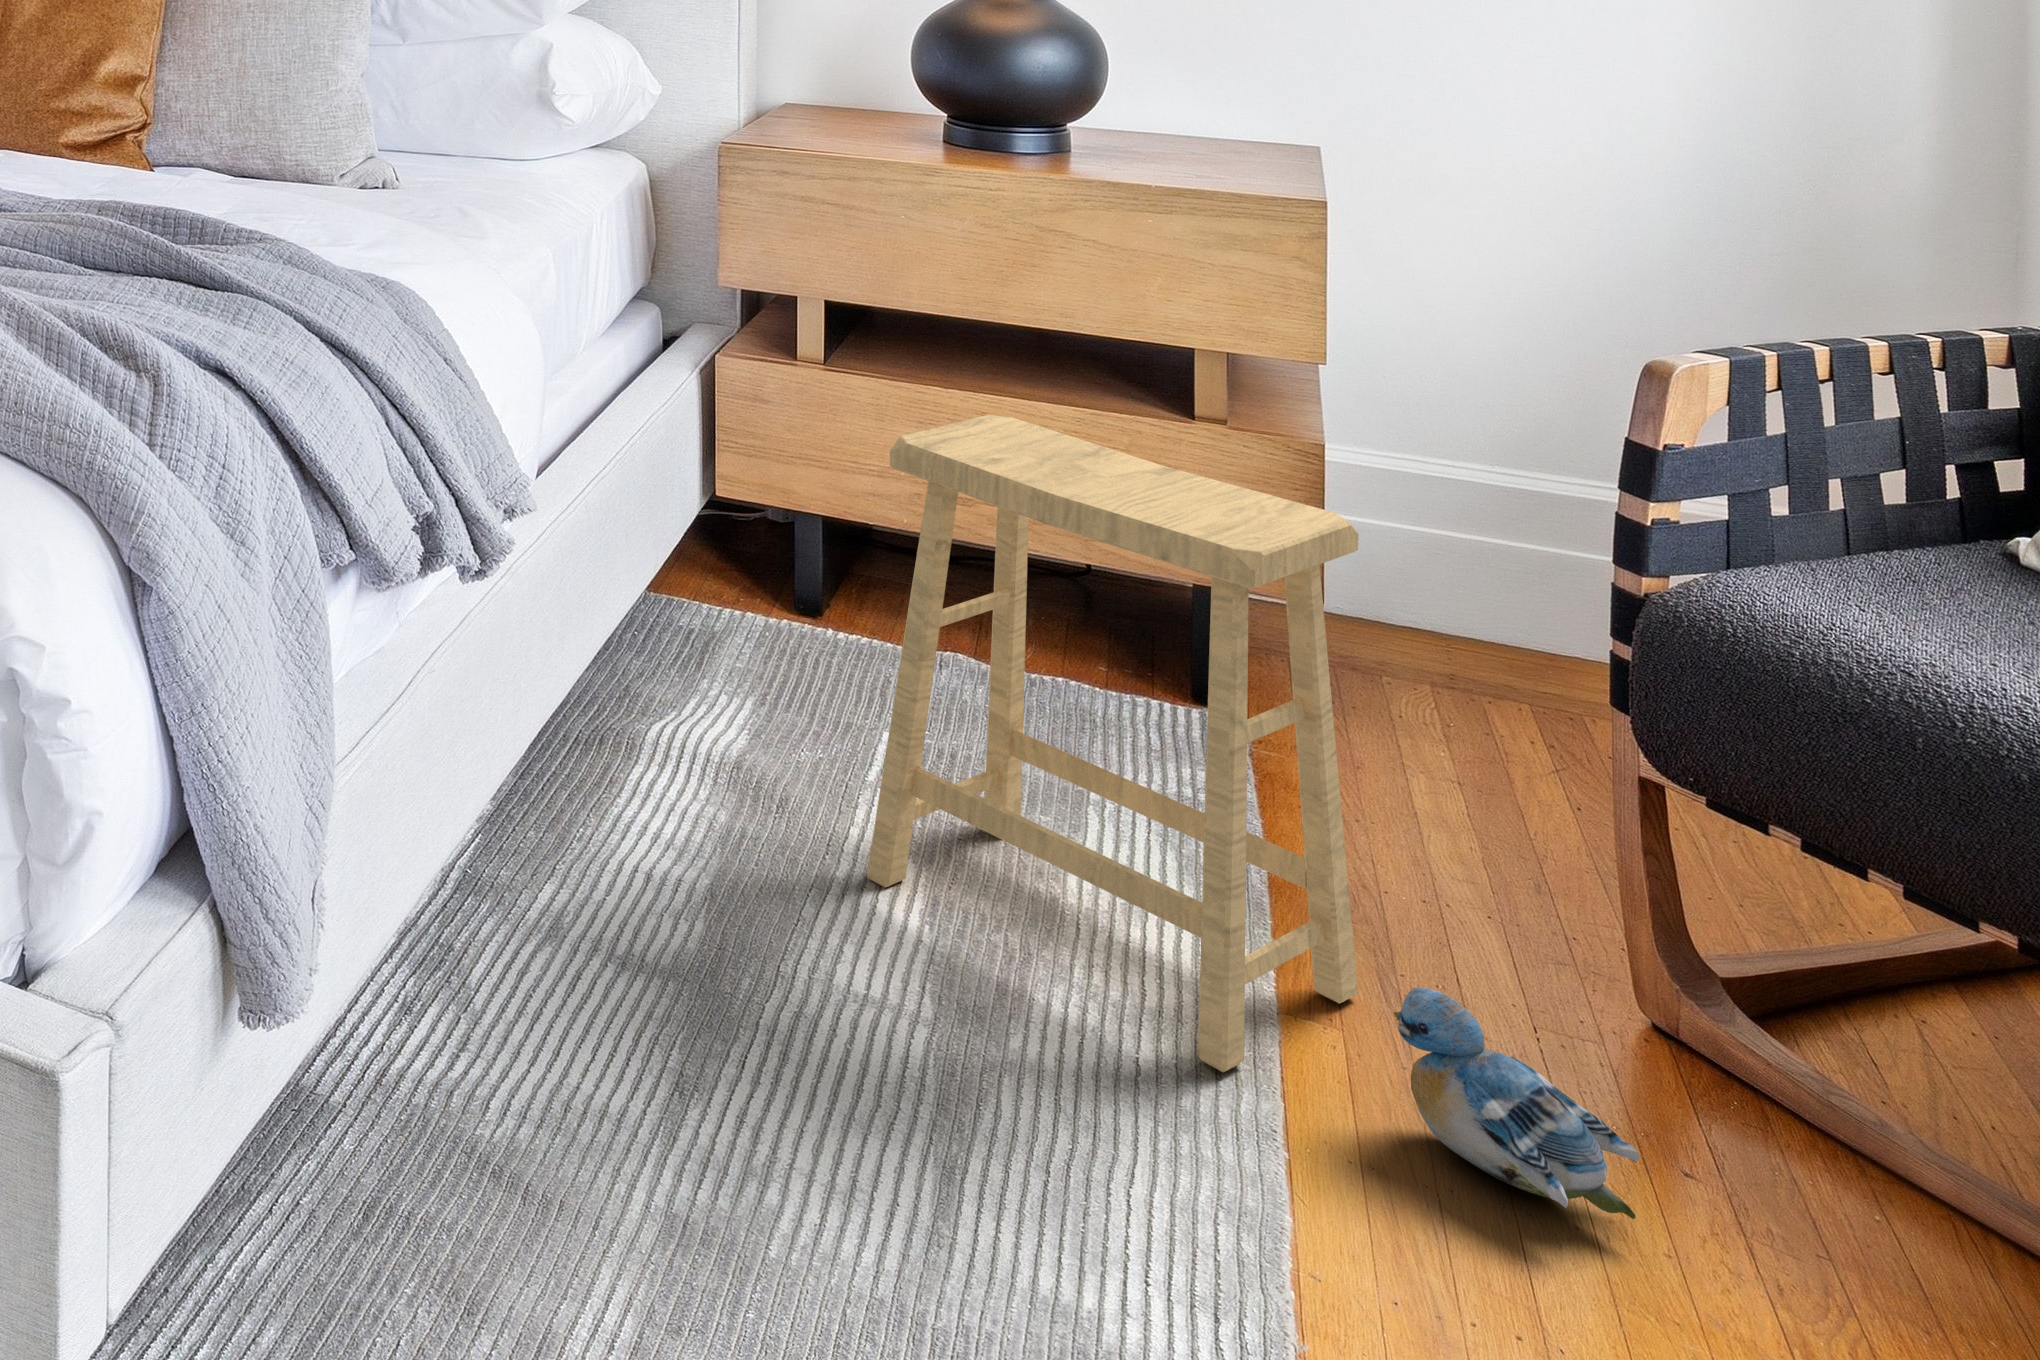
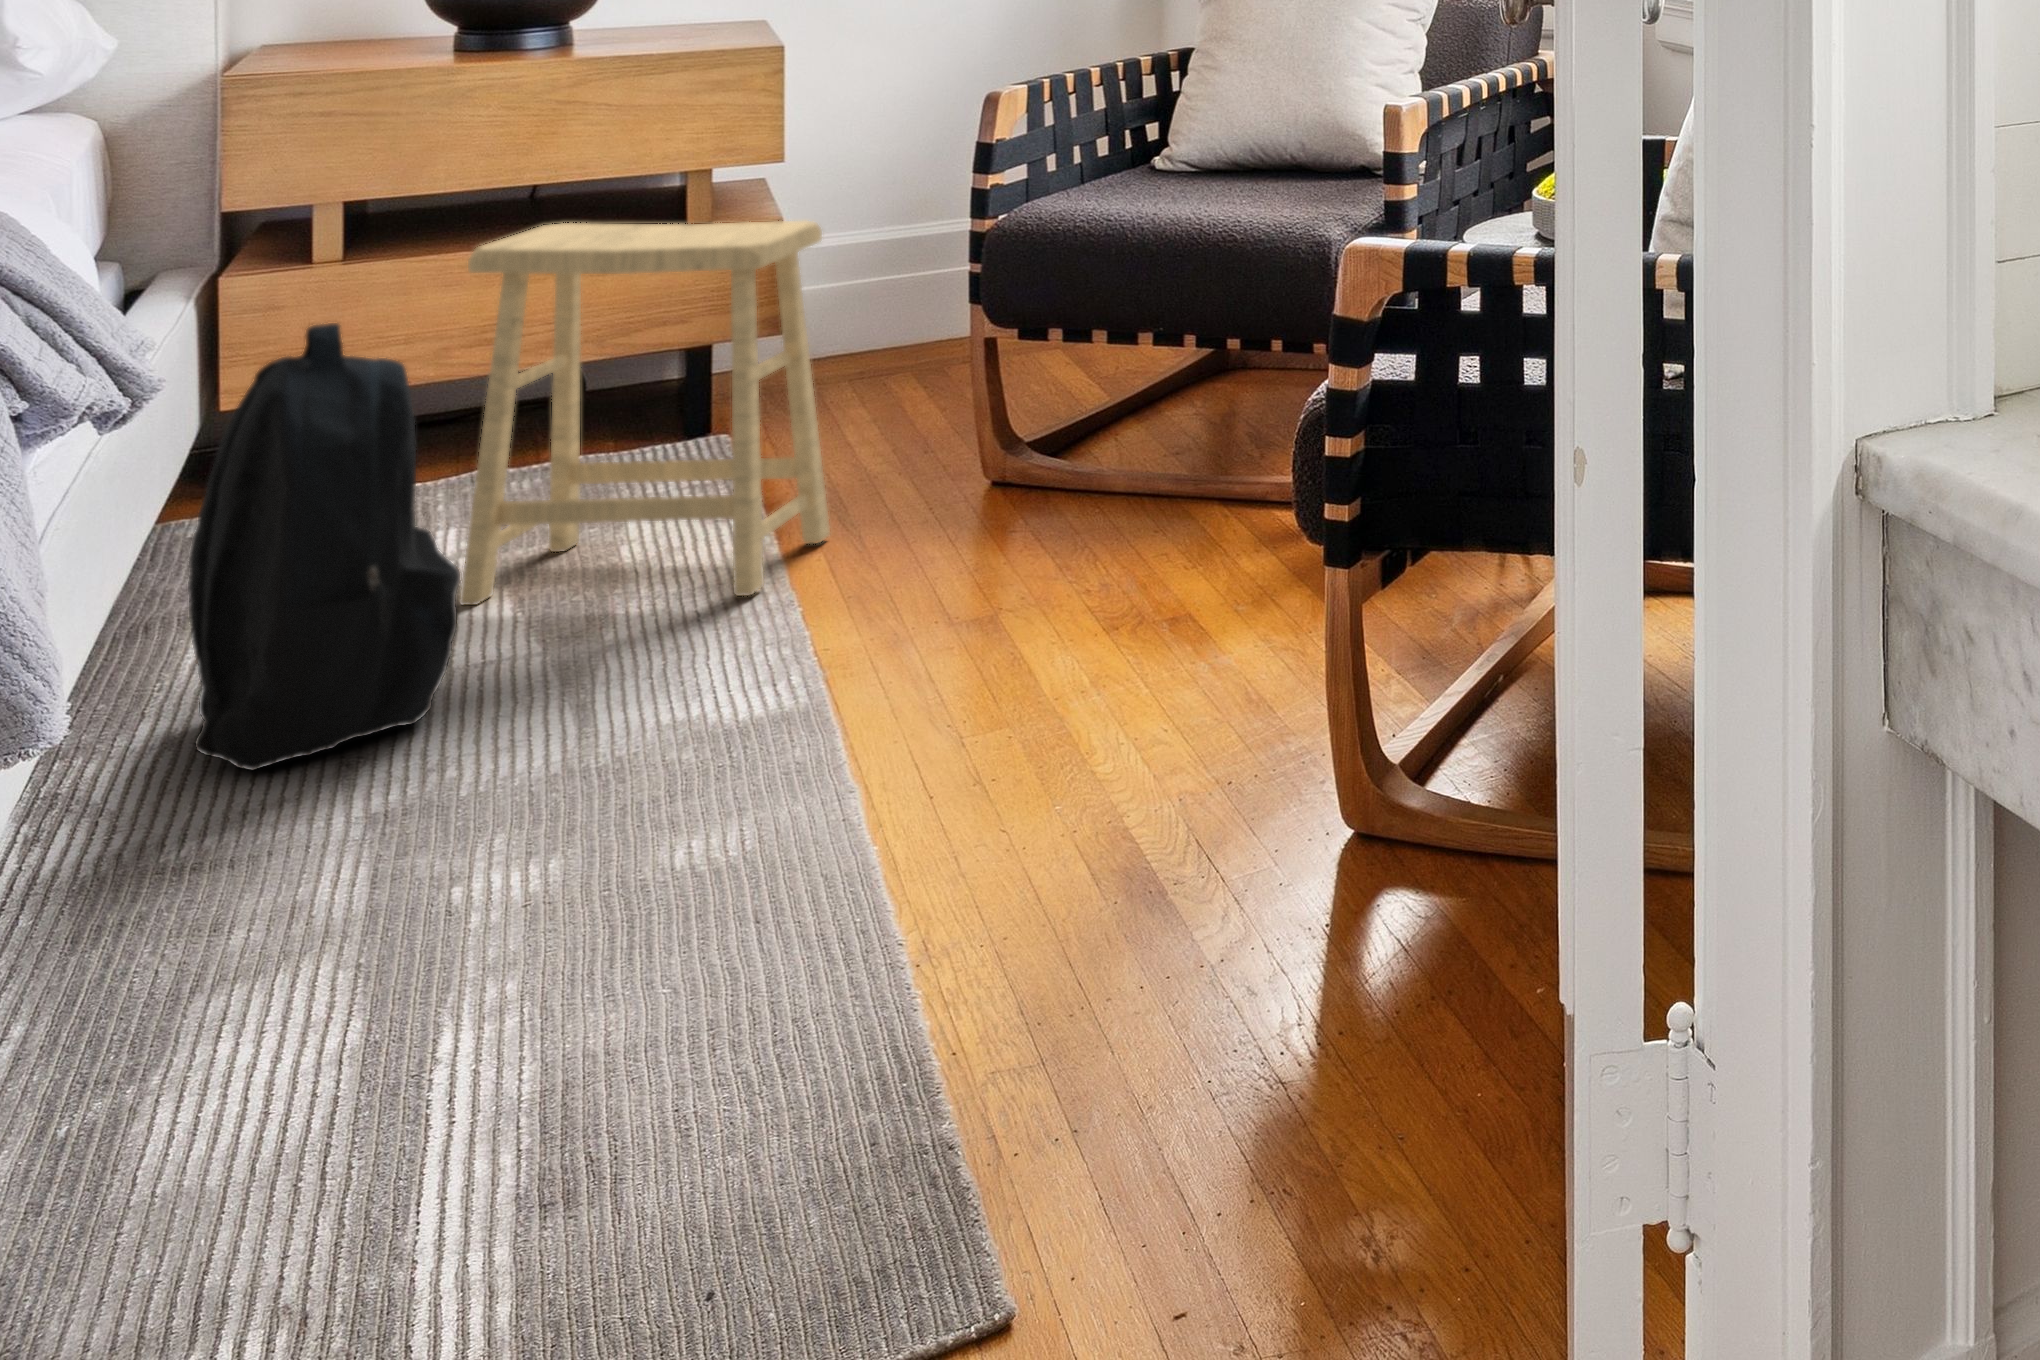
backpack: none [543,530,819,1094] -> present [188,323,461,770]
plush toy: present [1394,987,1639,1219] -> none [855,484,989,575]

